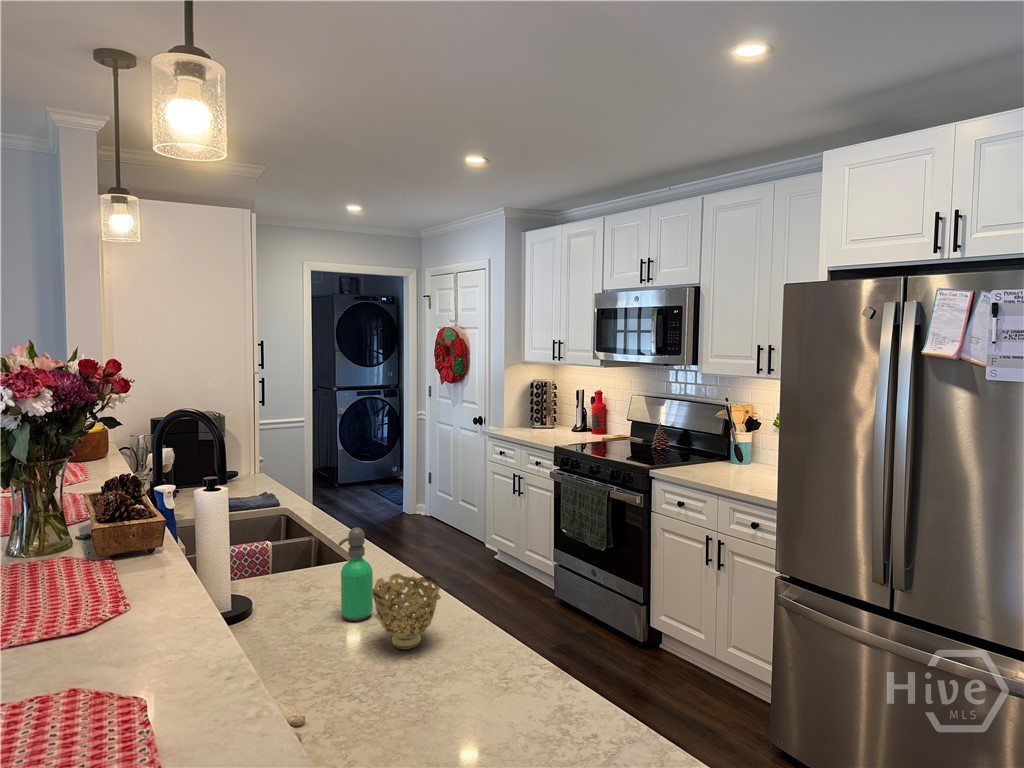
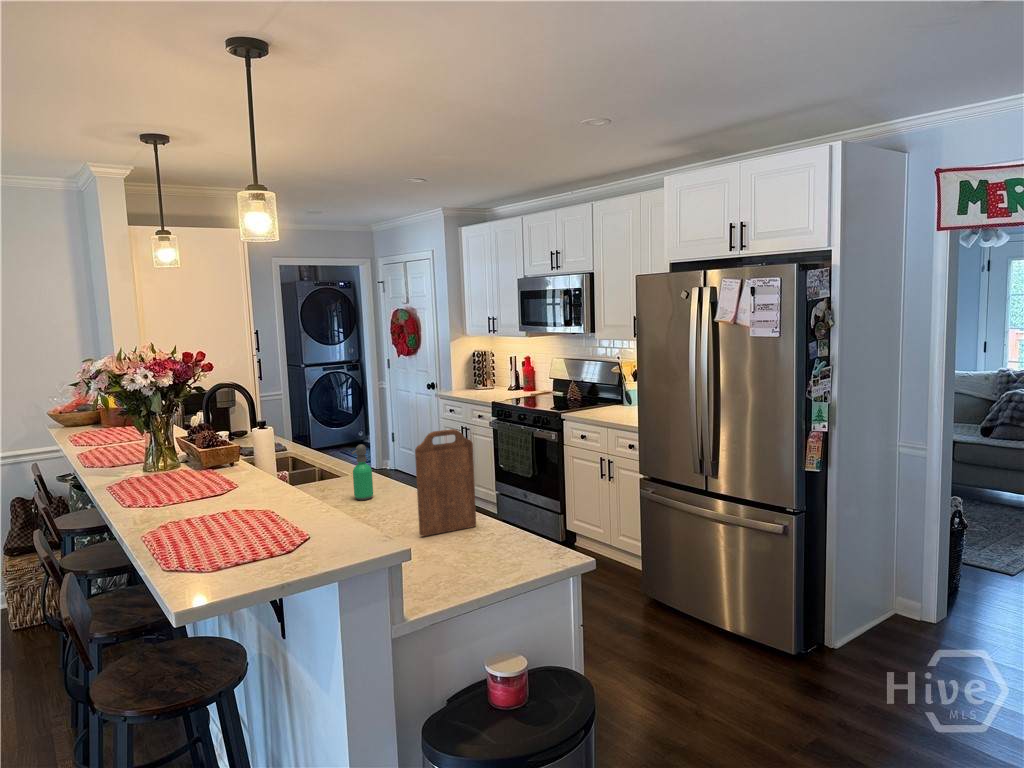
cutting board: none [438,531,549,739] -> present [415,429,476,536]
decorative bowl: present [372,574,441,650] -> none [375,468,415,509]

